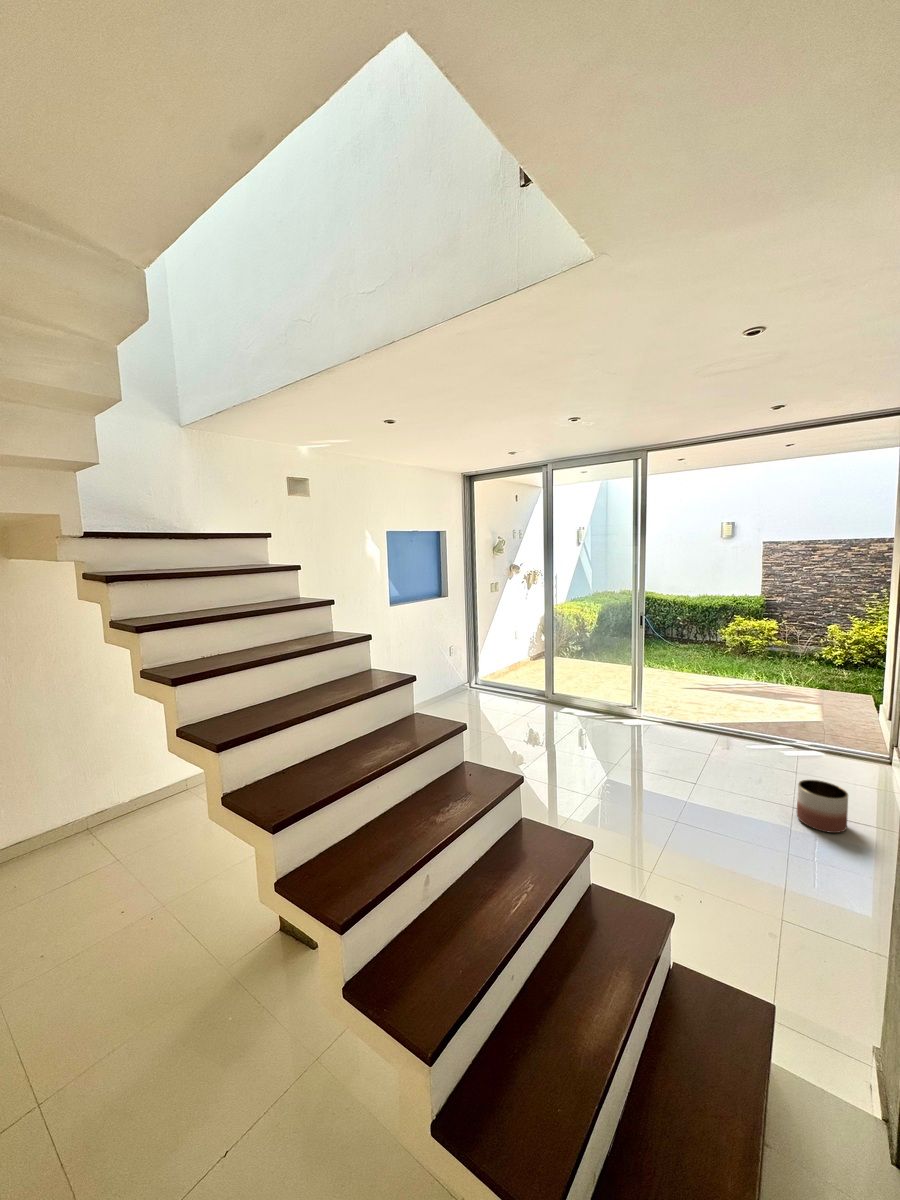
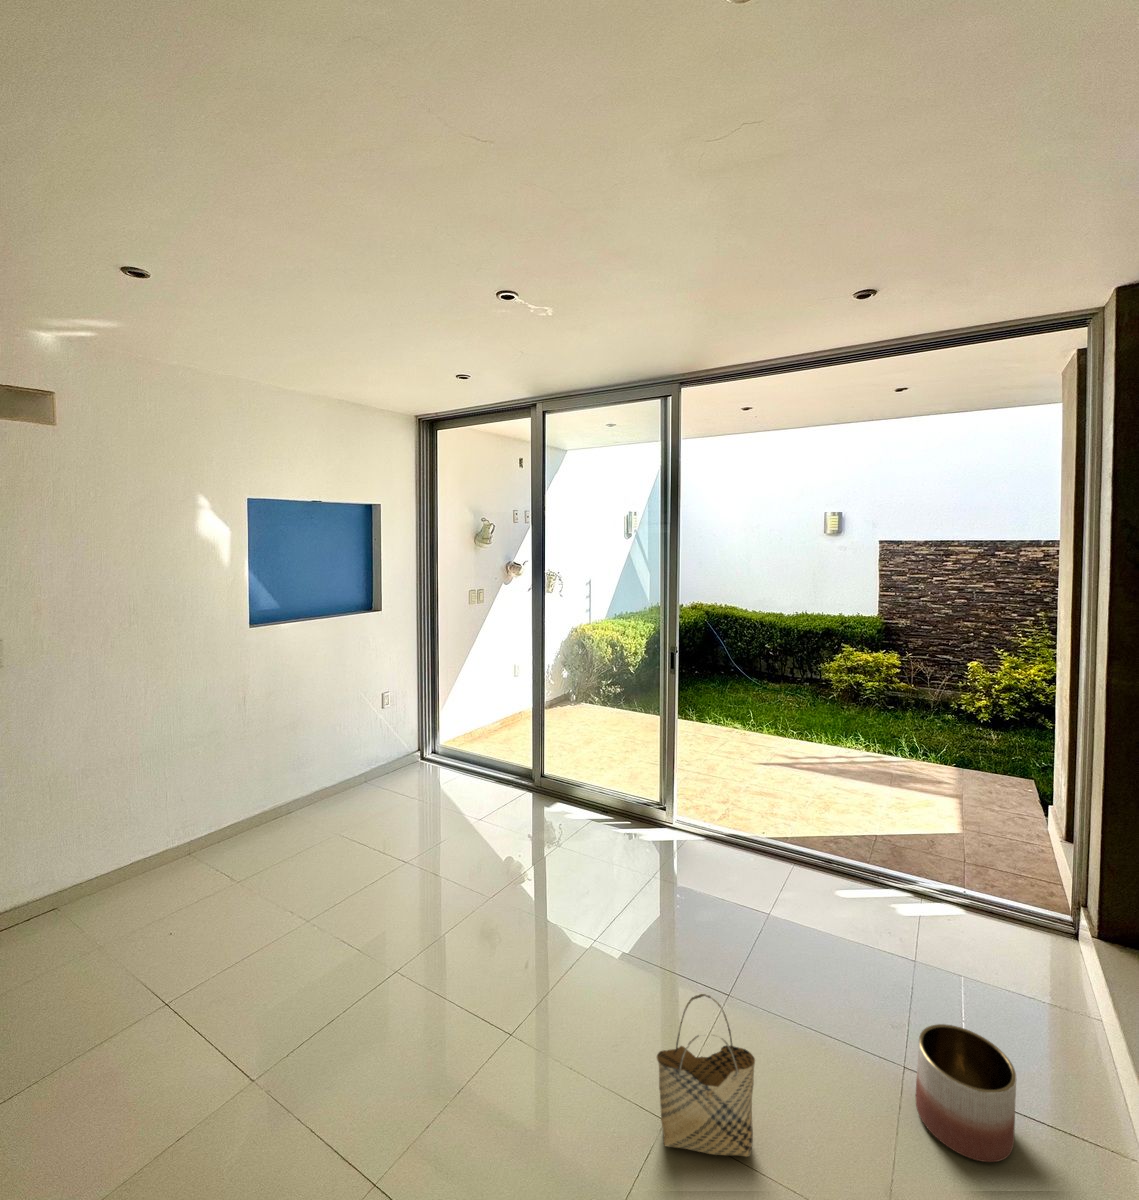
woven basket: none [669,758,717,827] -> present [657,994,755,1157]

